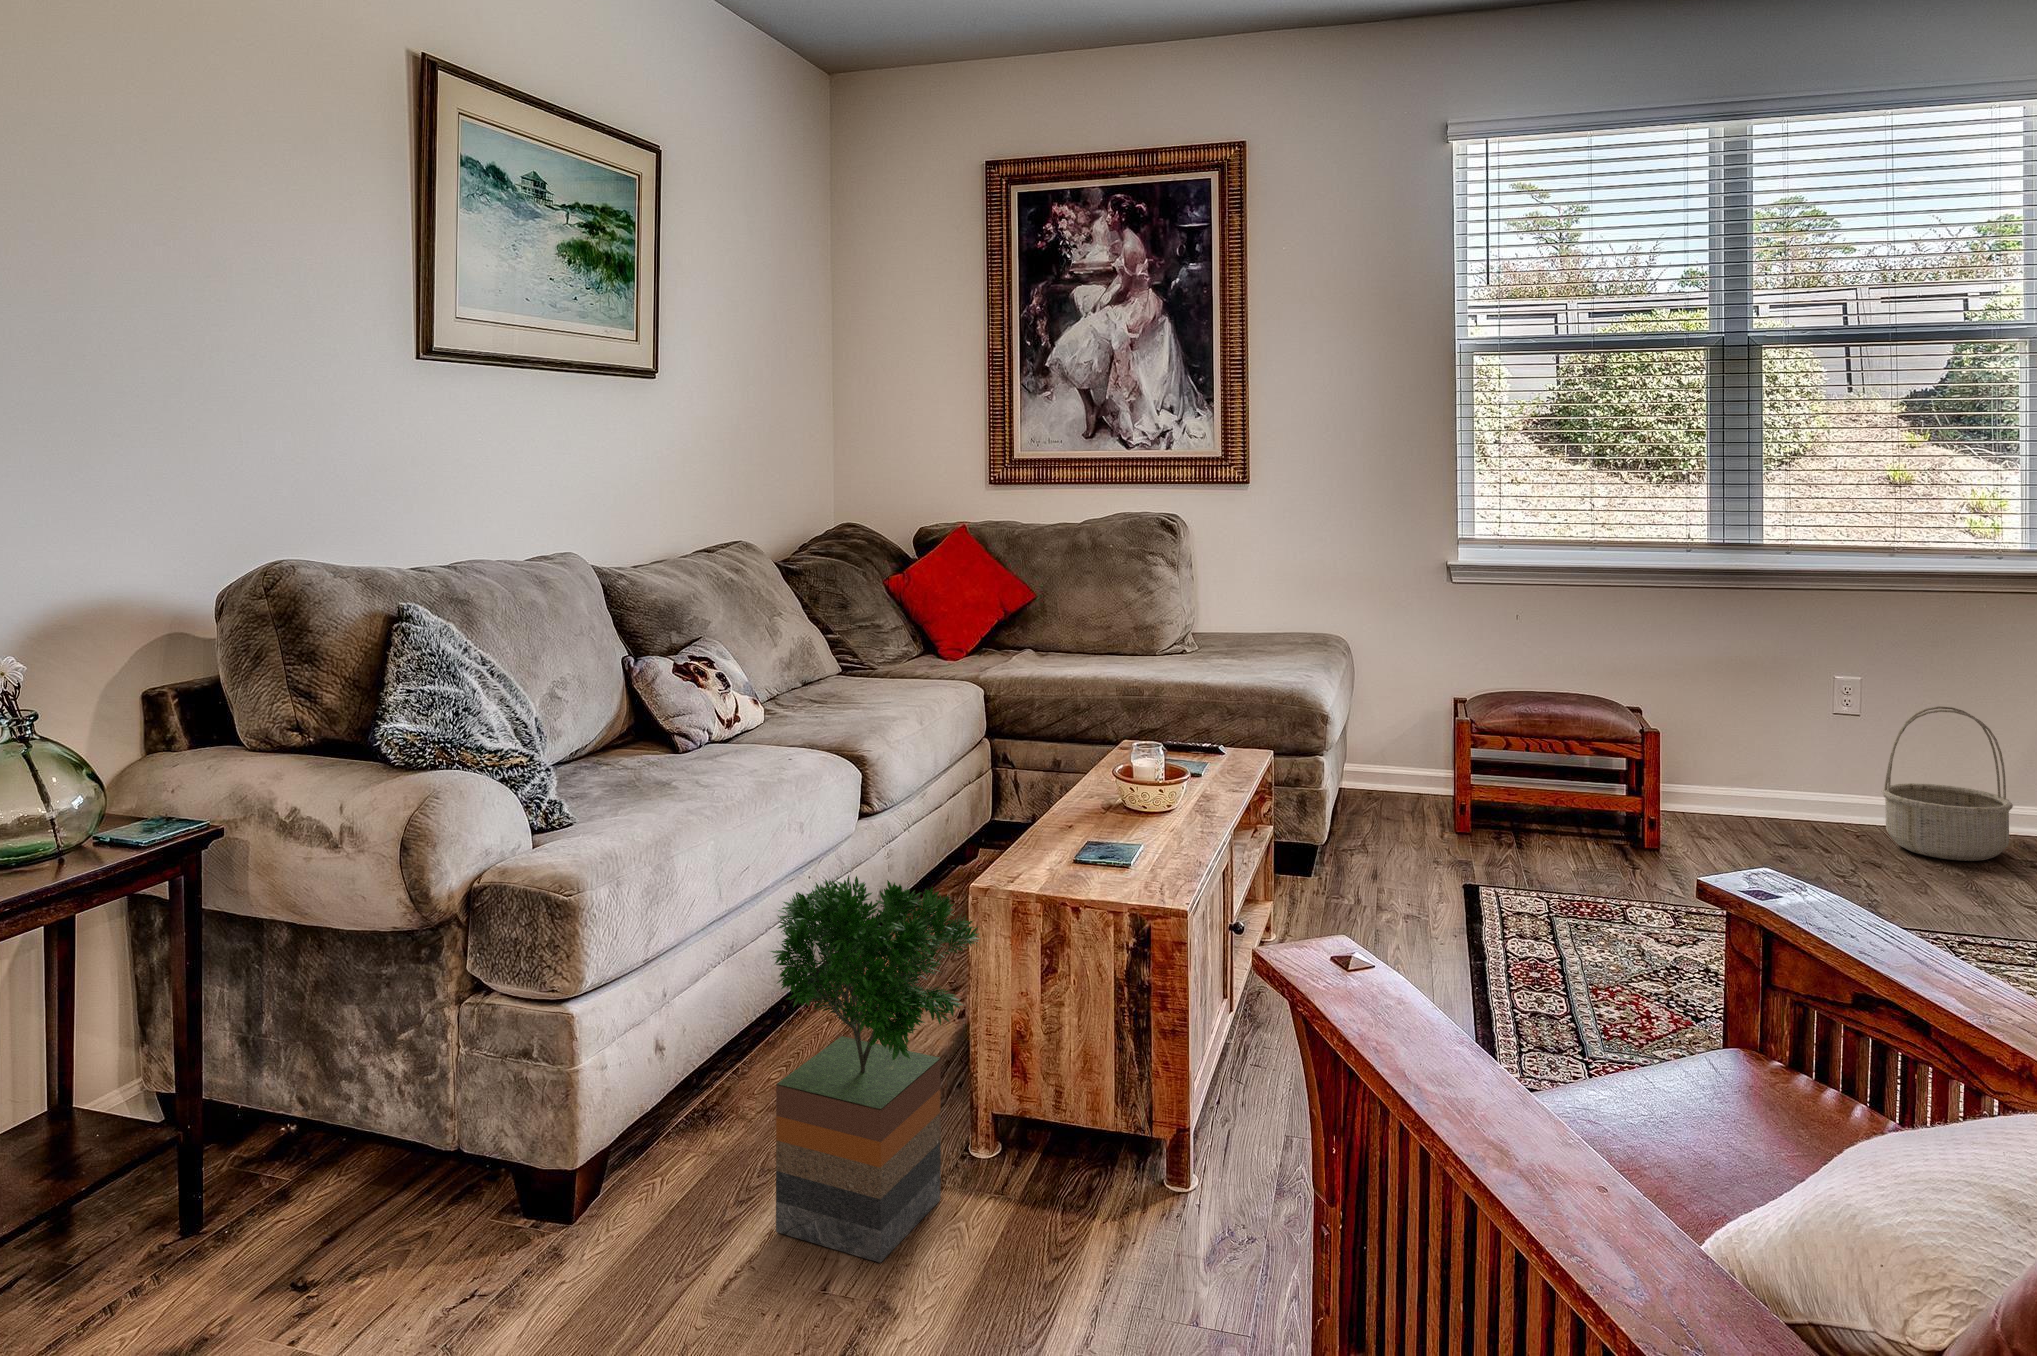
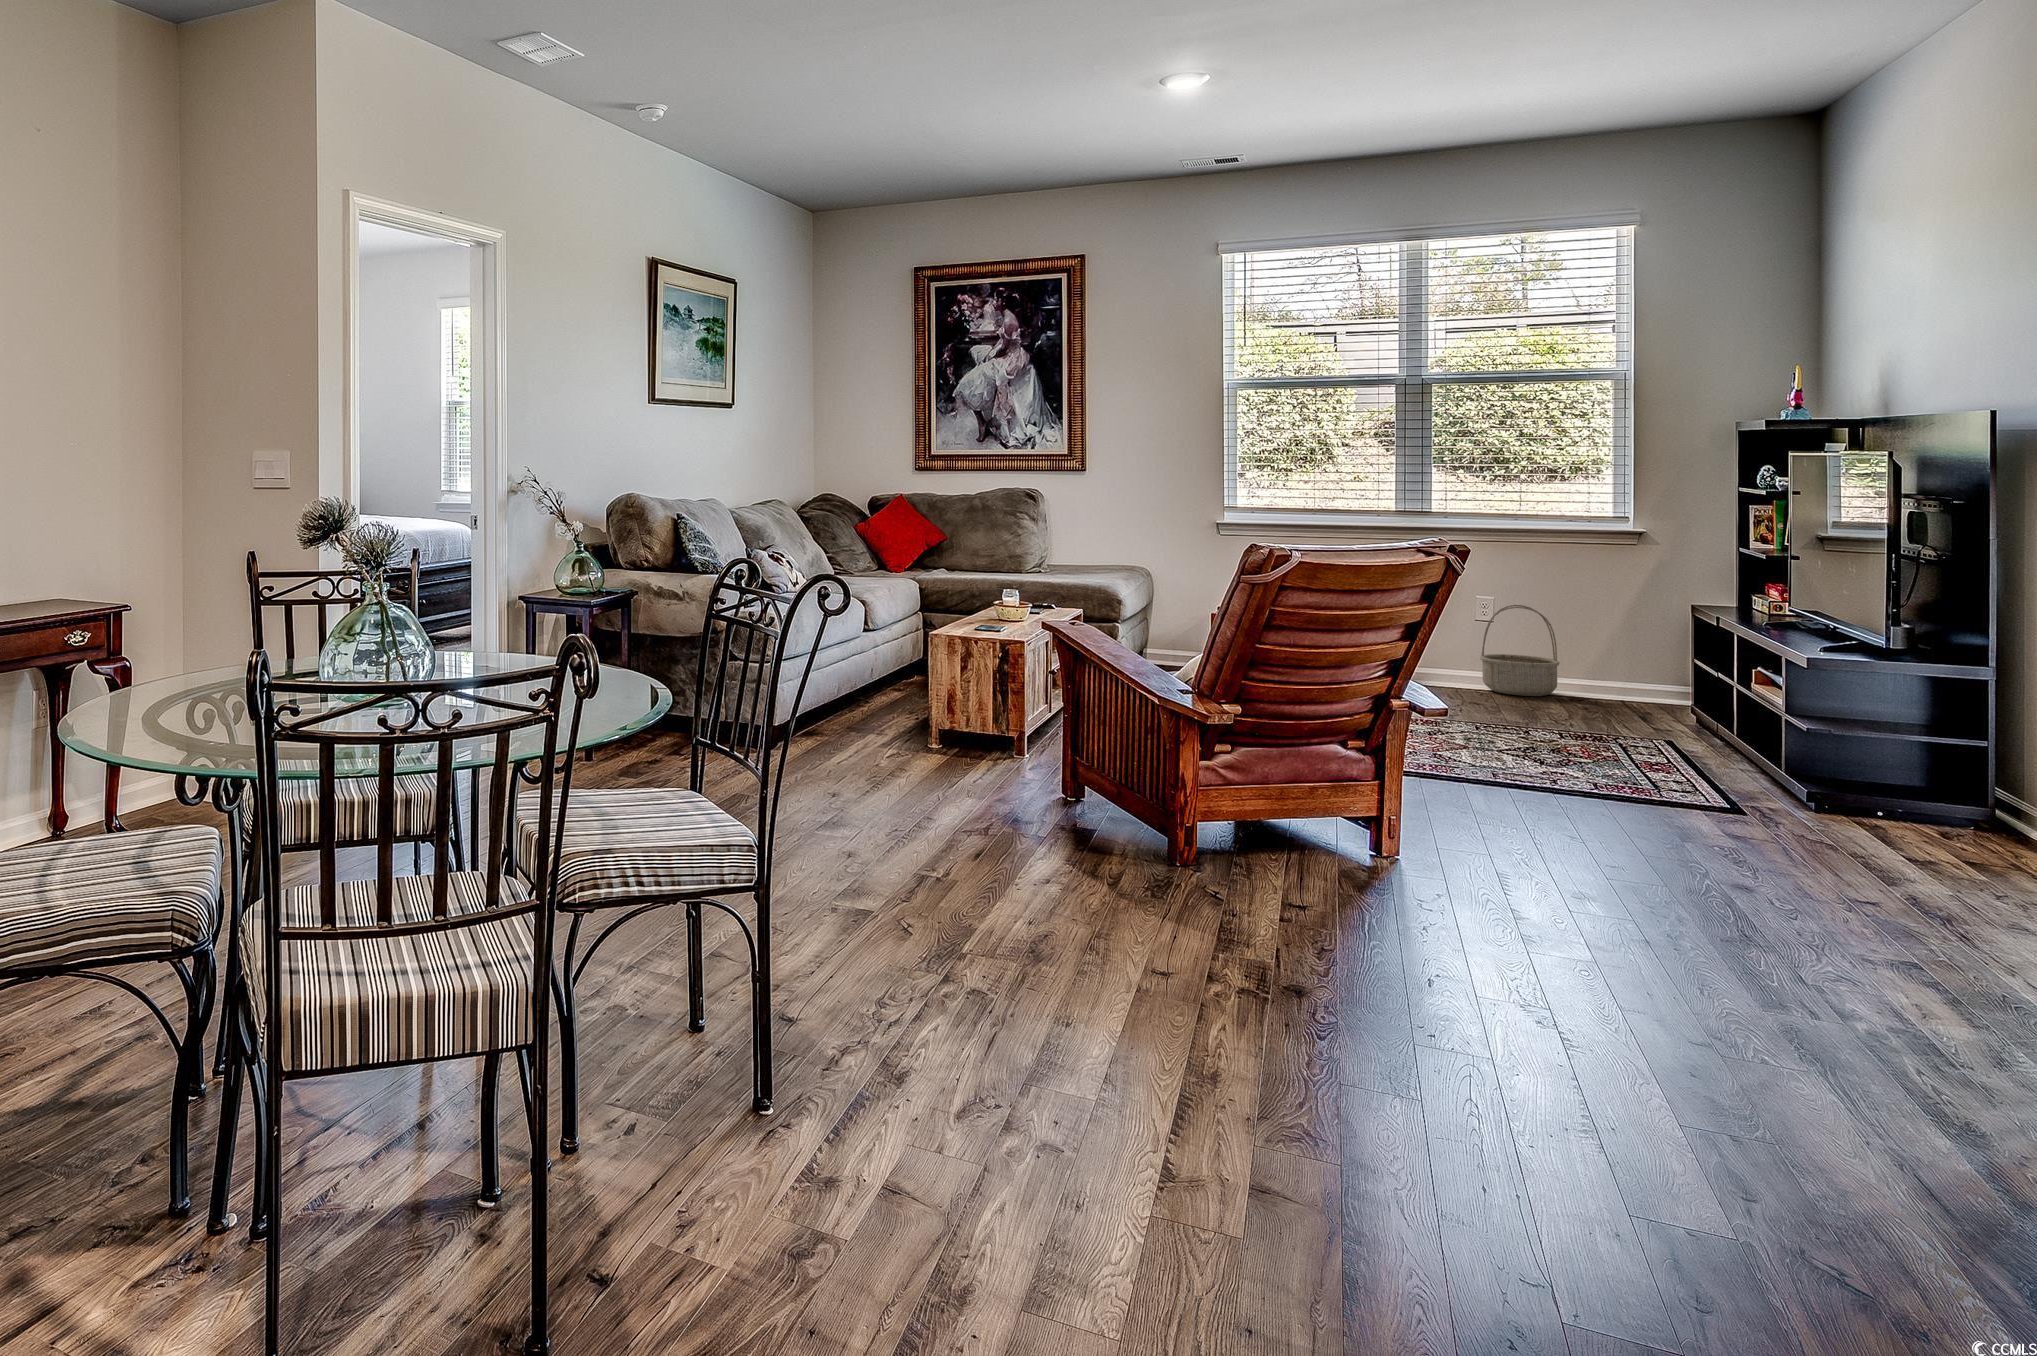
potted tree: present [770,876,979,1263] -> none [849,620,936,761]

